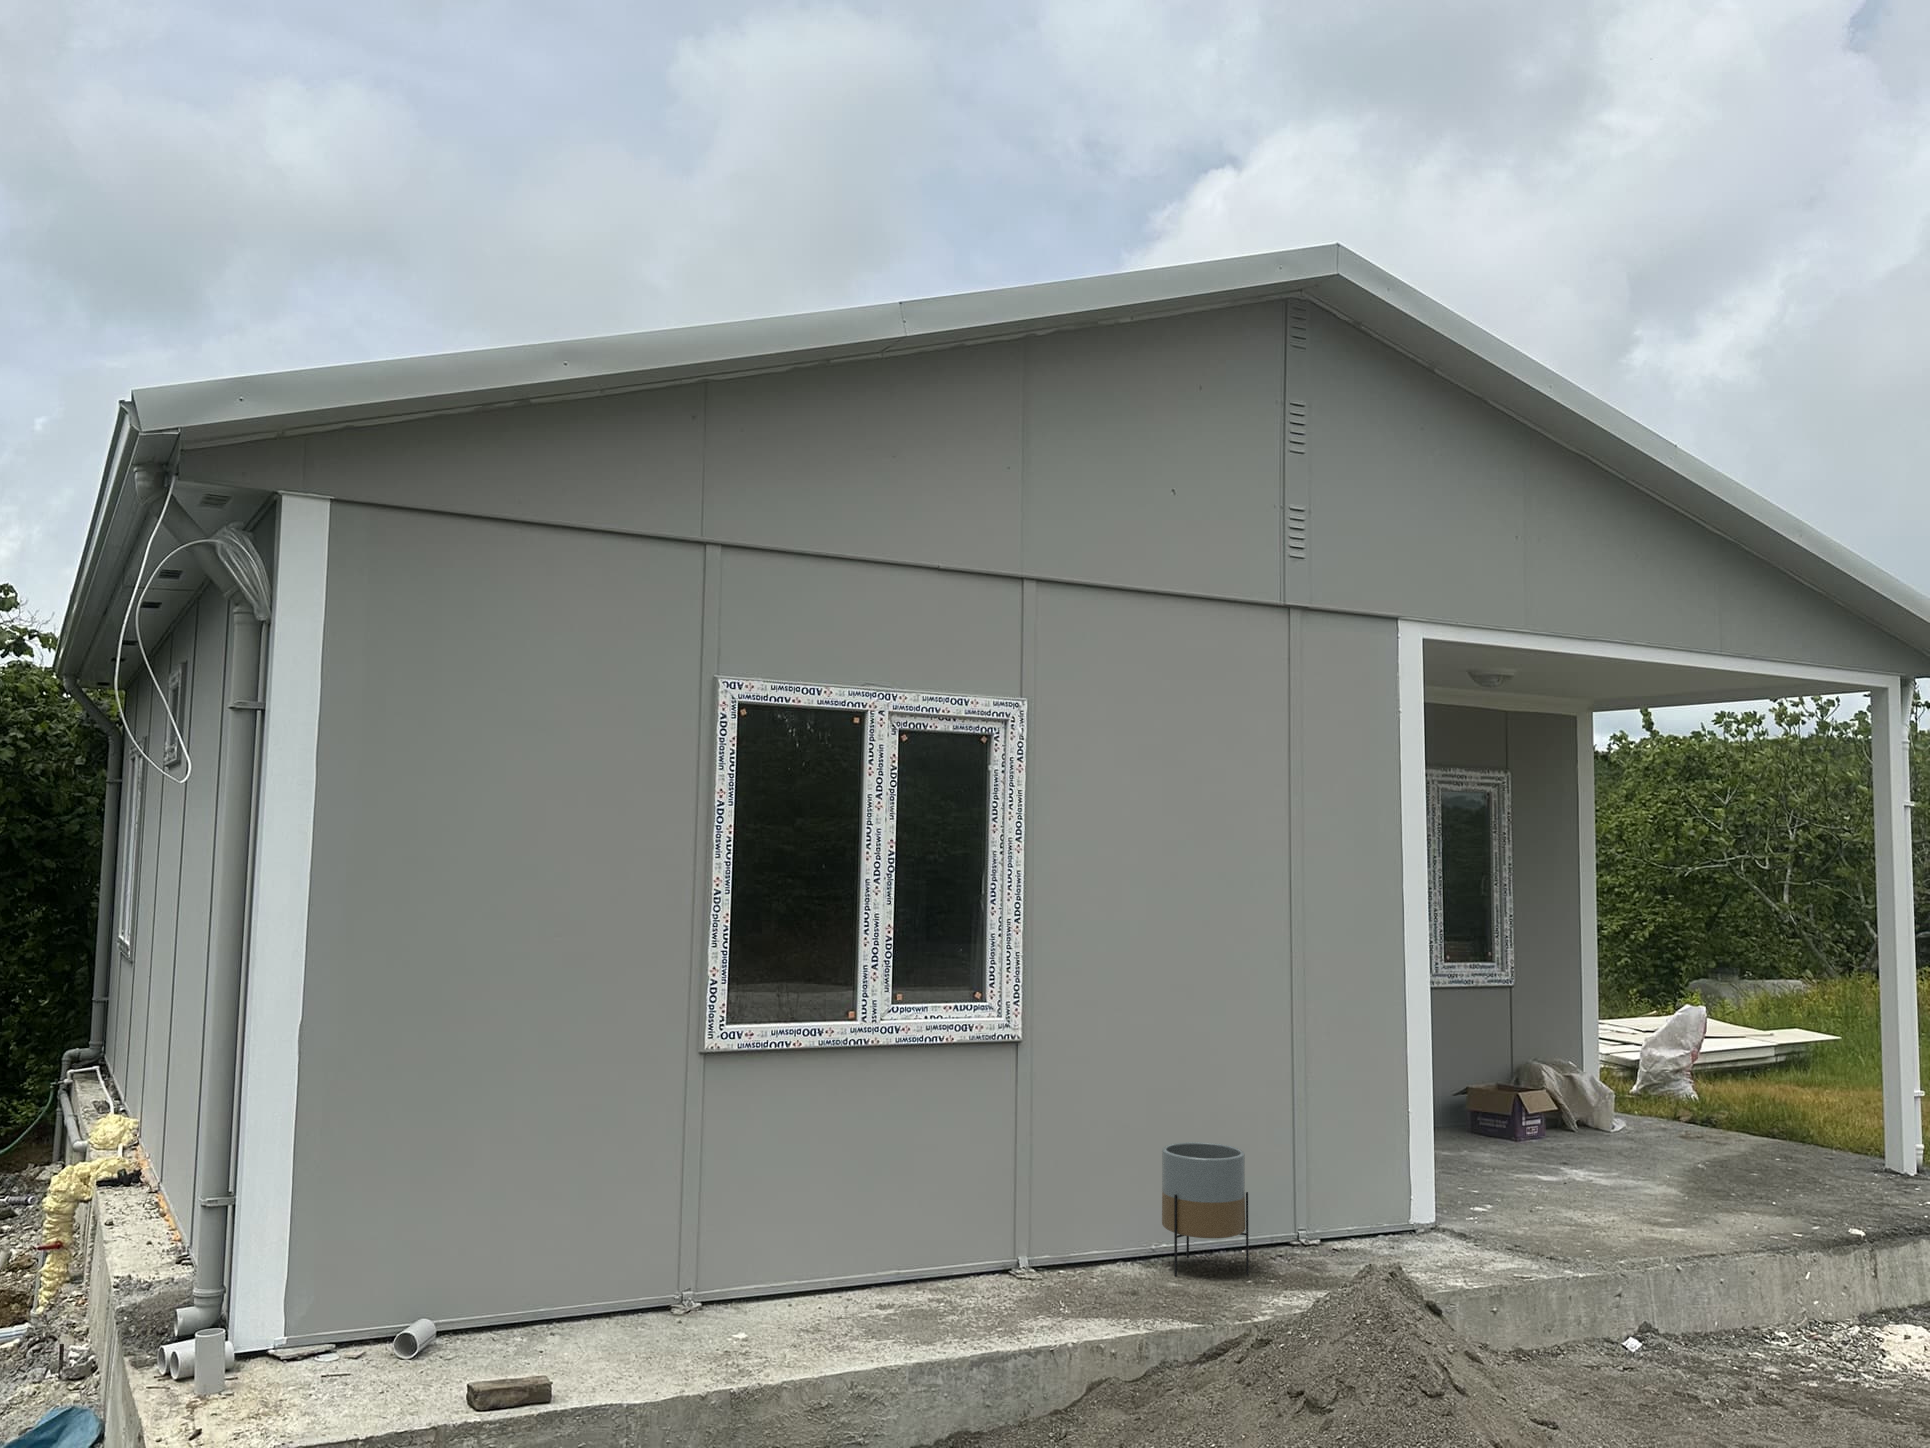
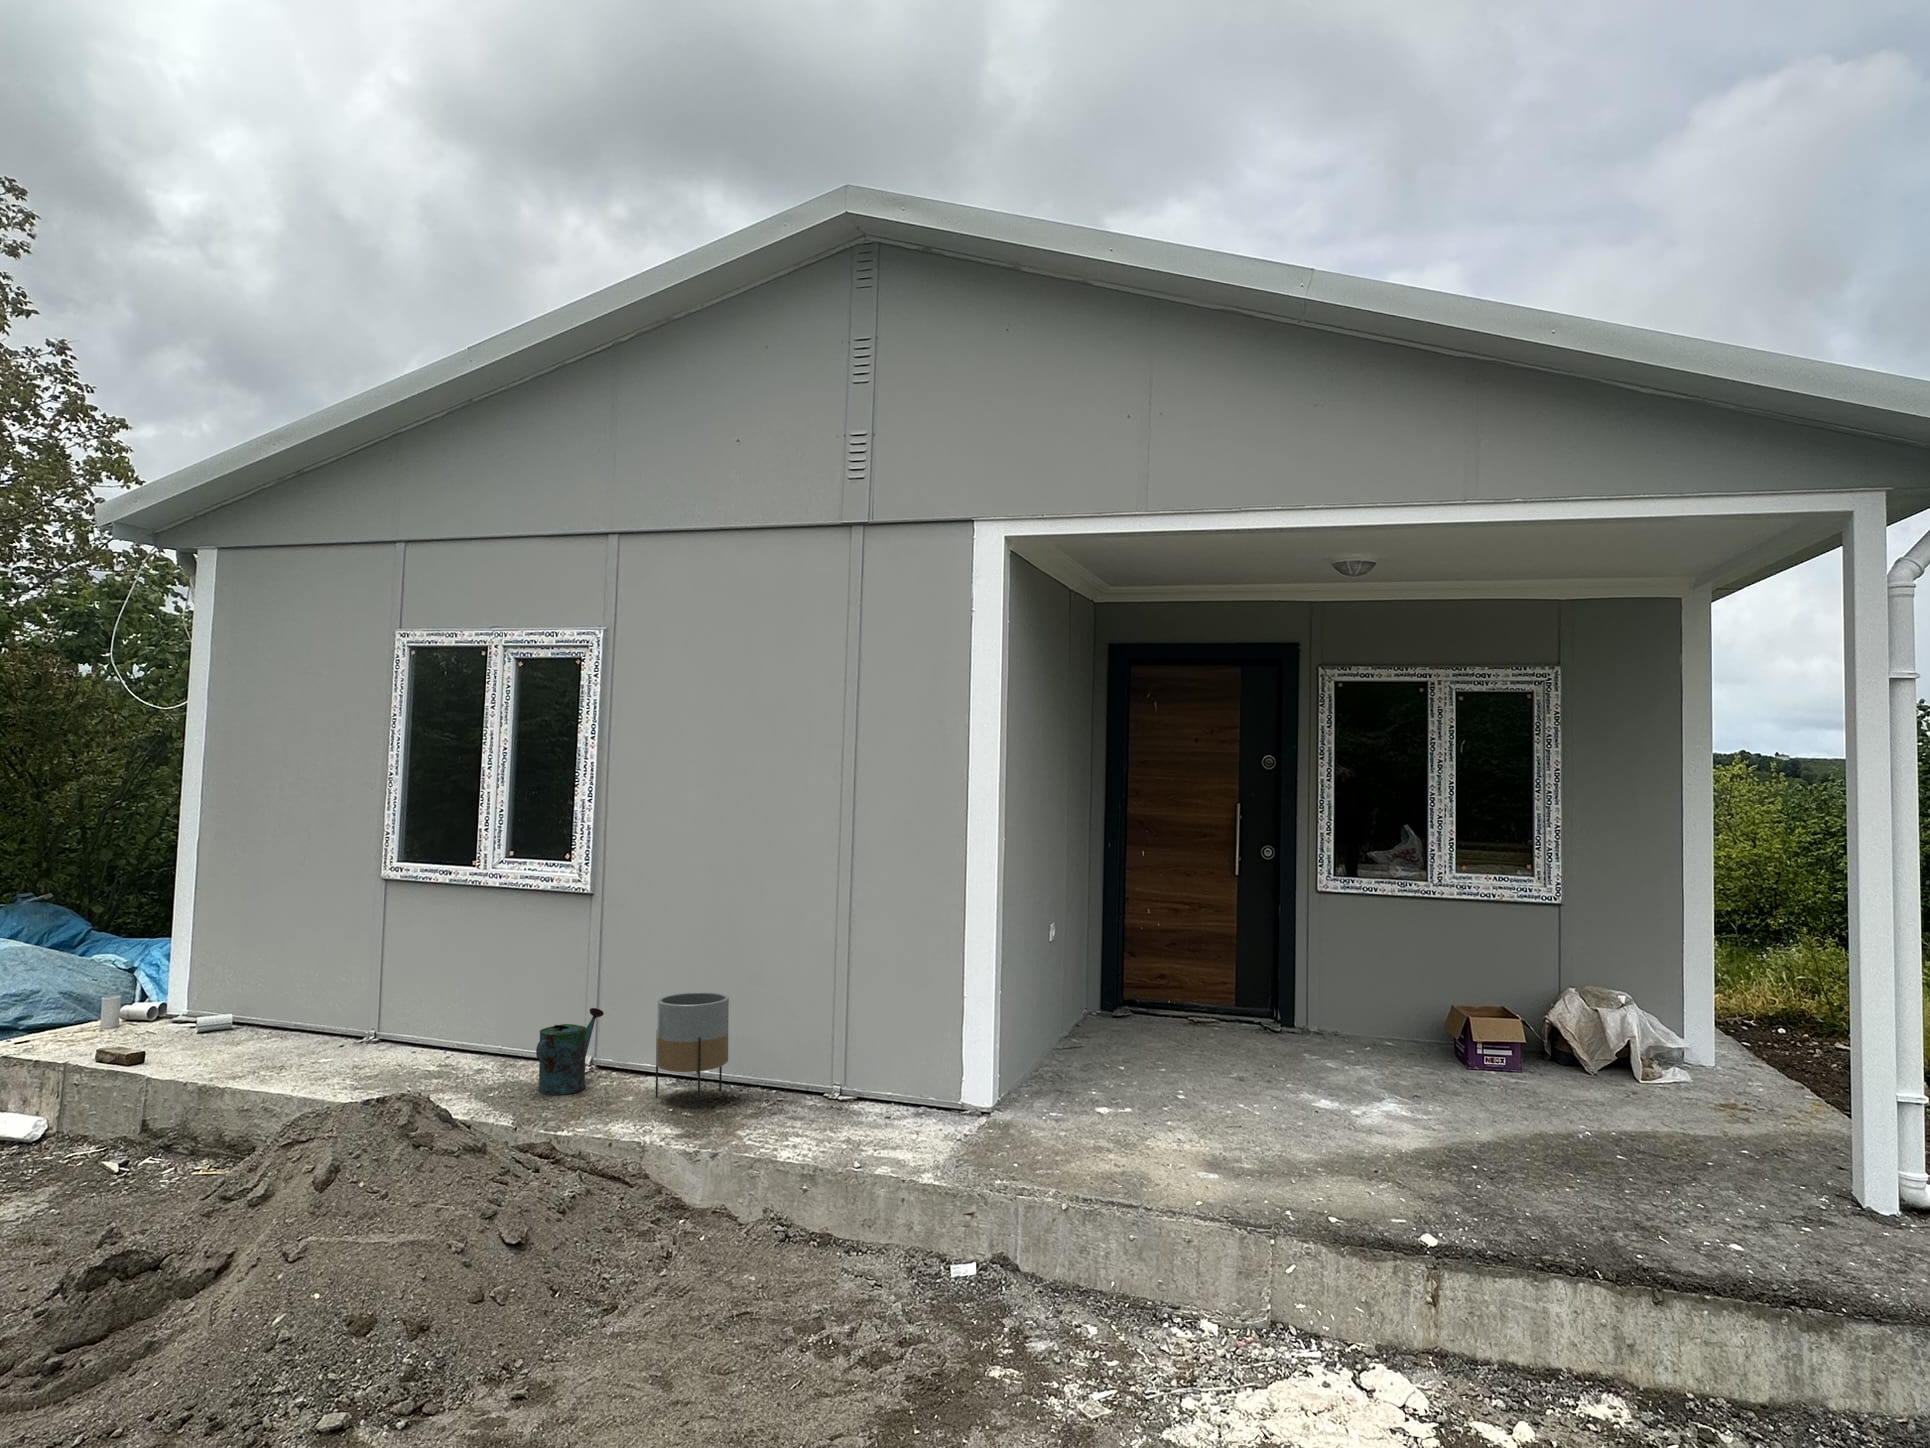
watering can: none [1039,1187,1126,1301] -> present [536,1008,604,1095]

